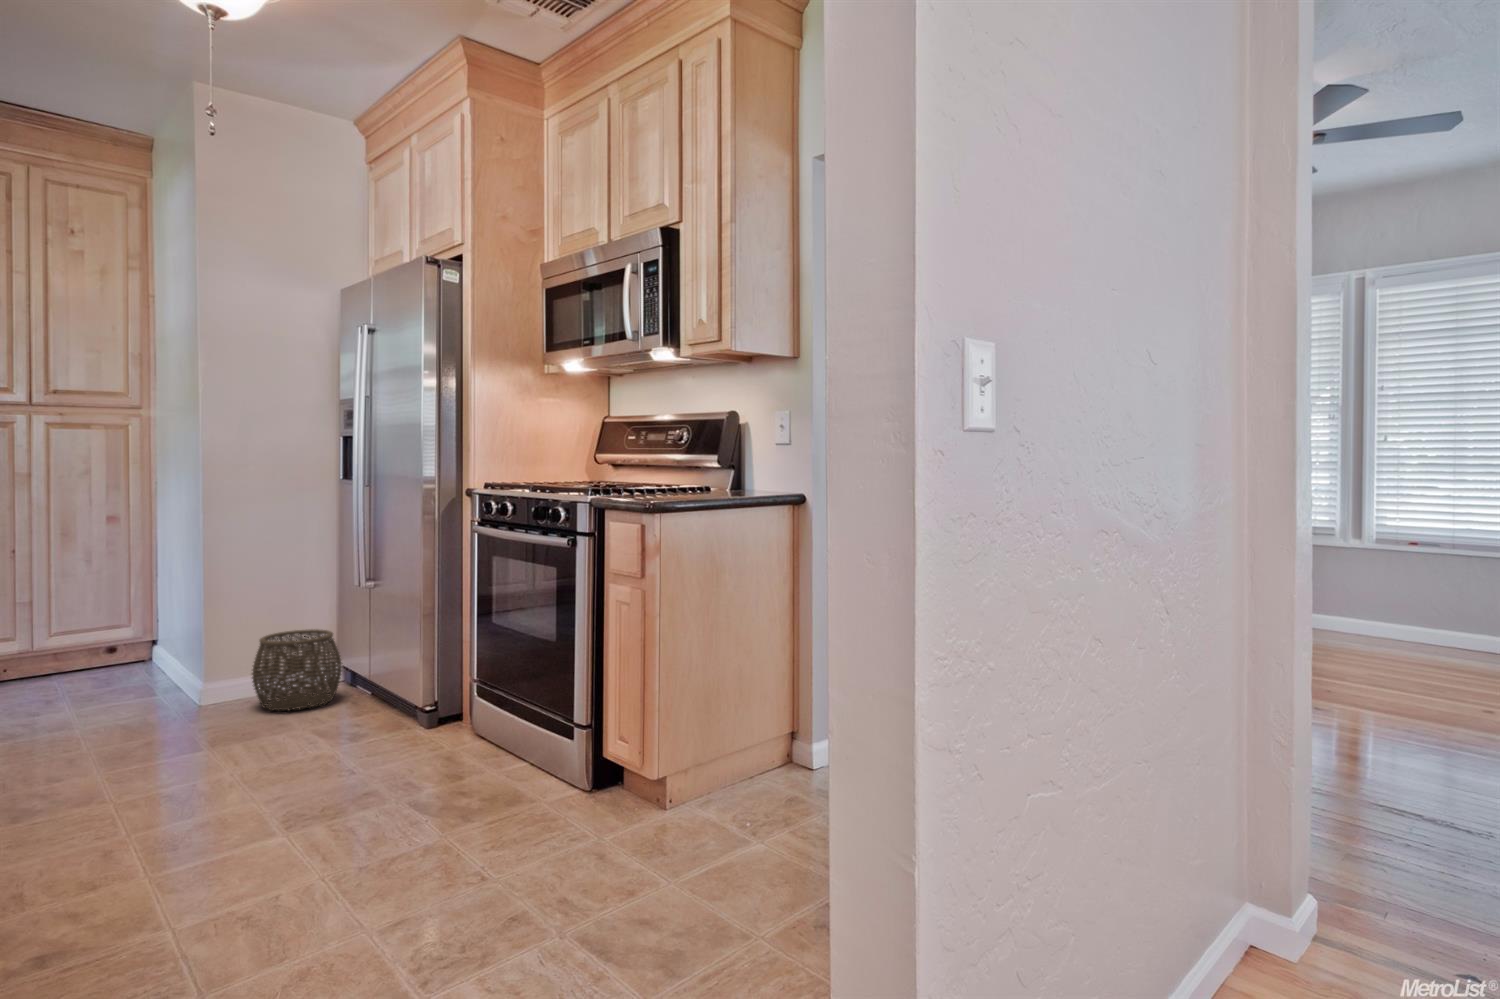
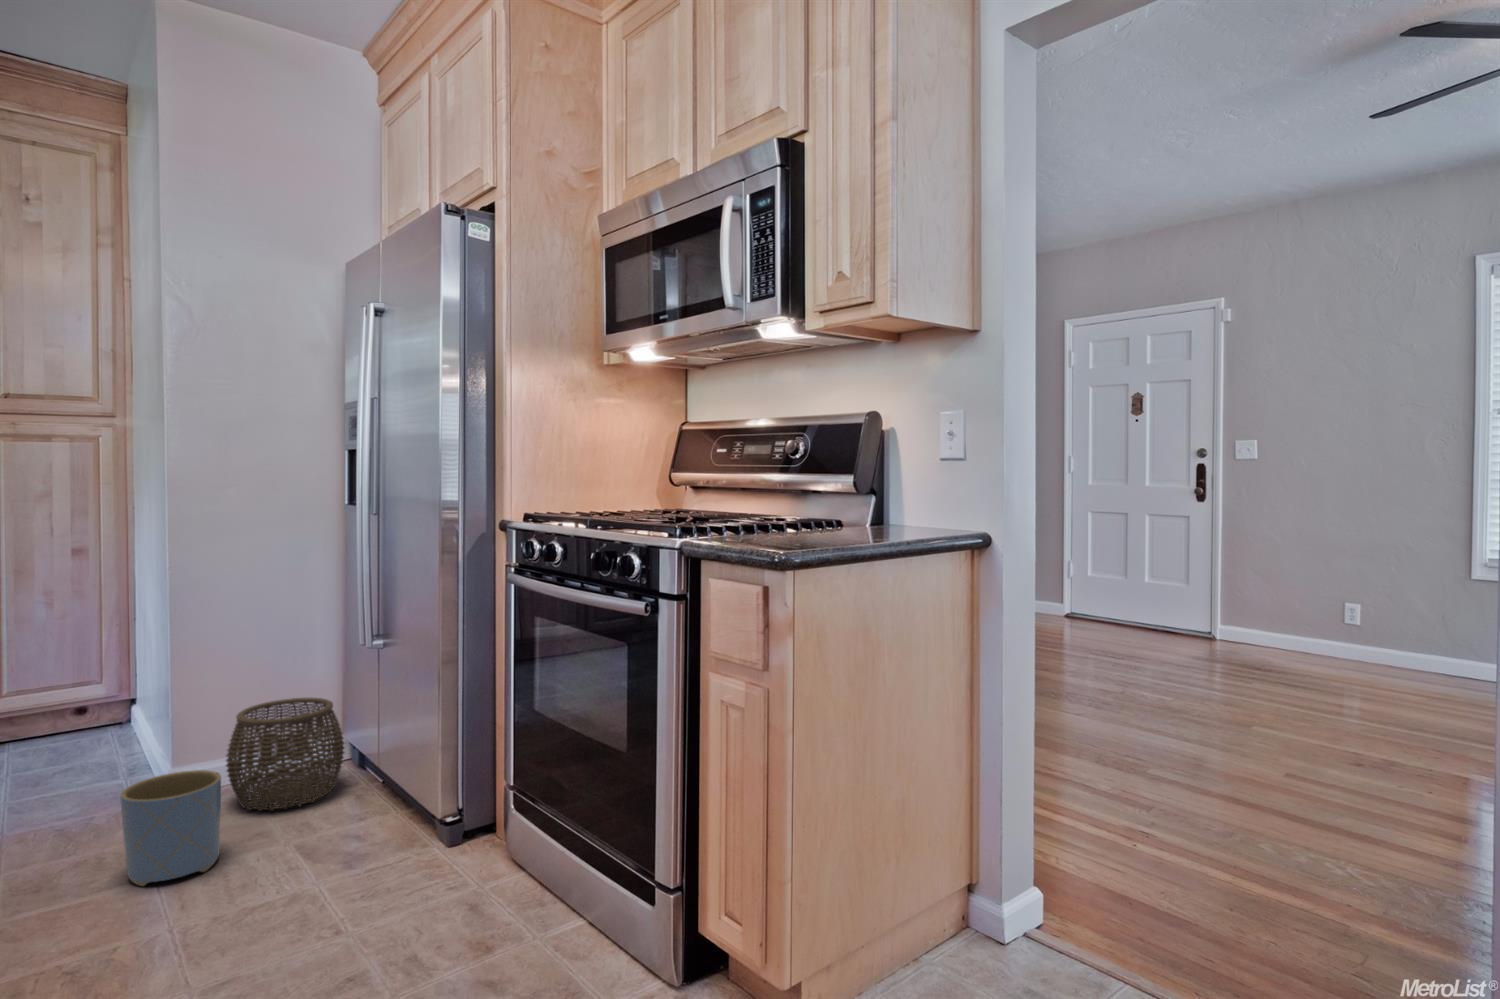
planter: none [187,673,258,751] -> present [120,770,221,886]

